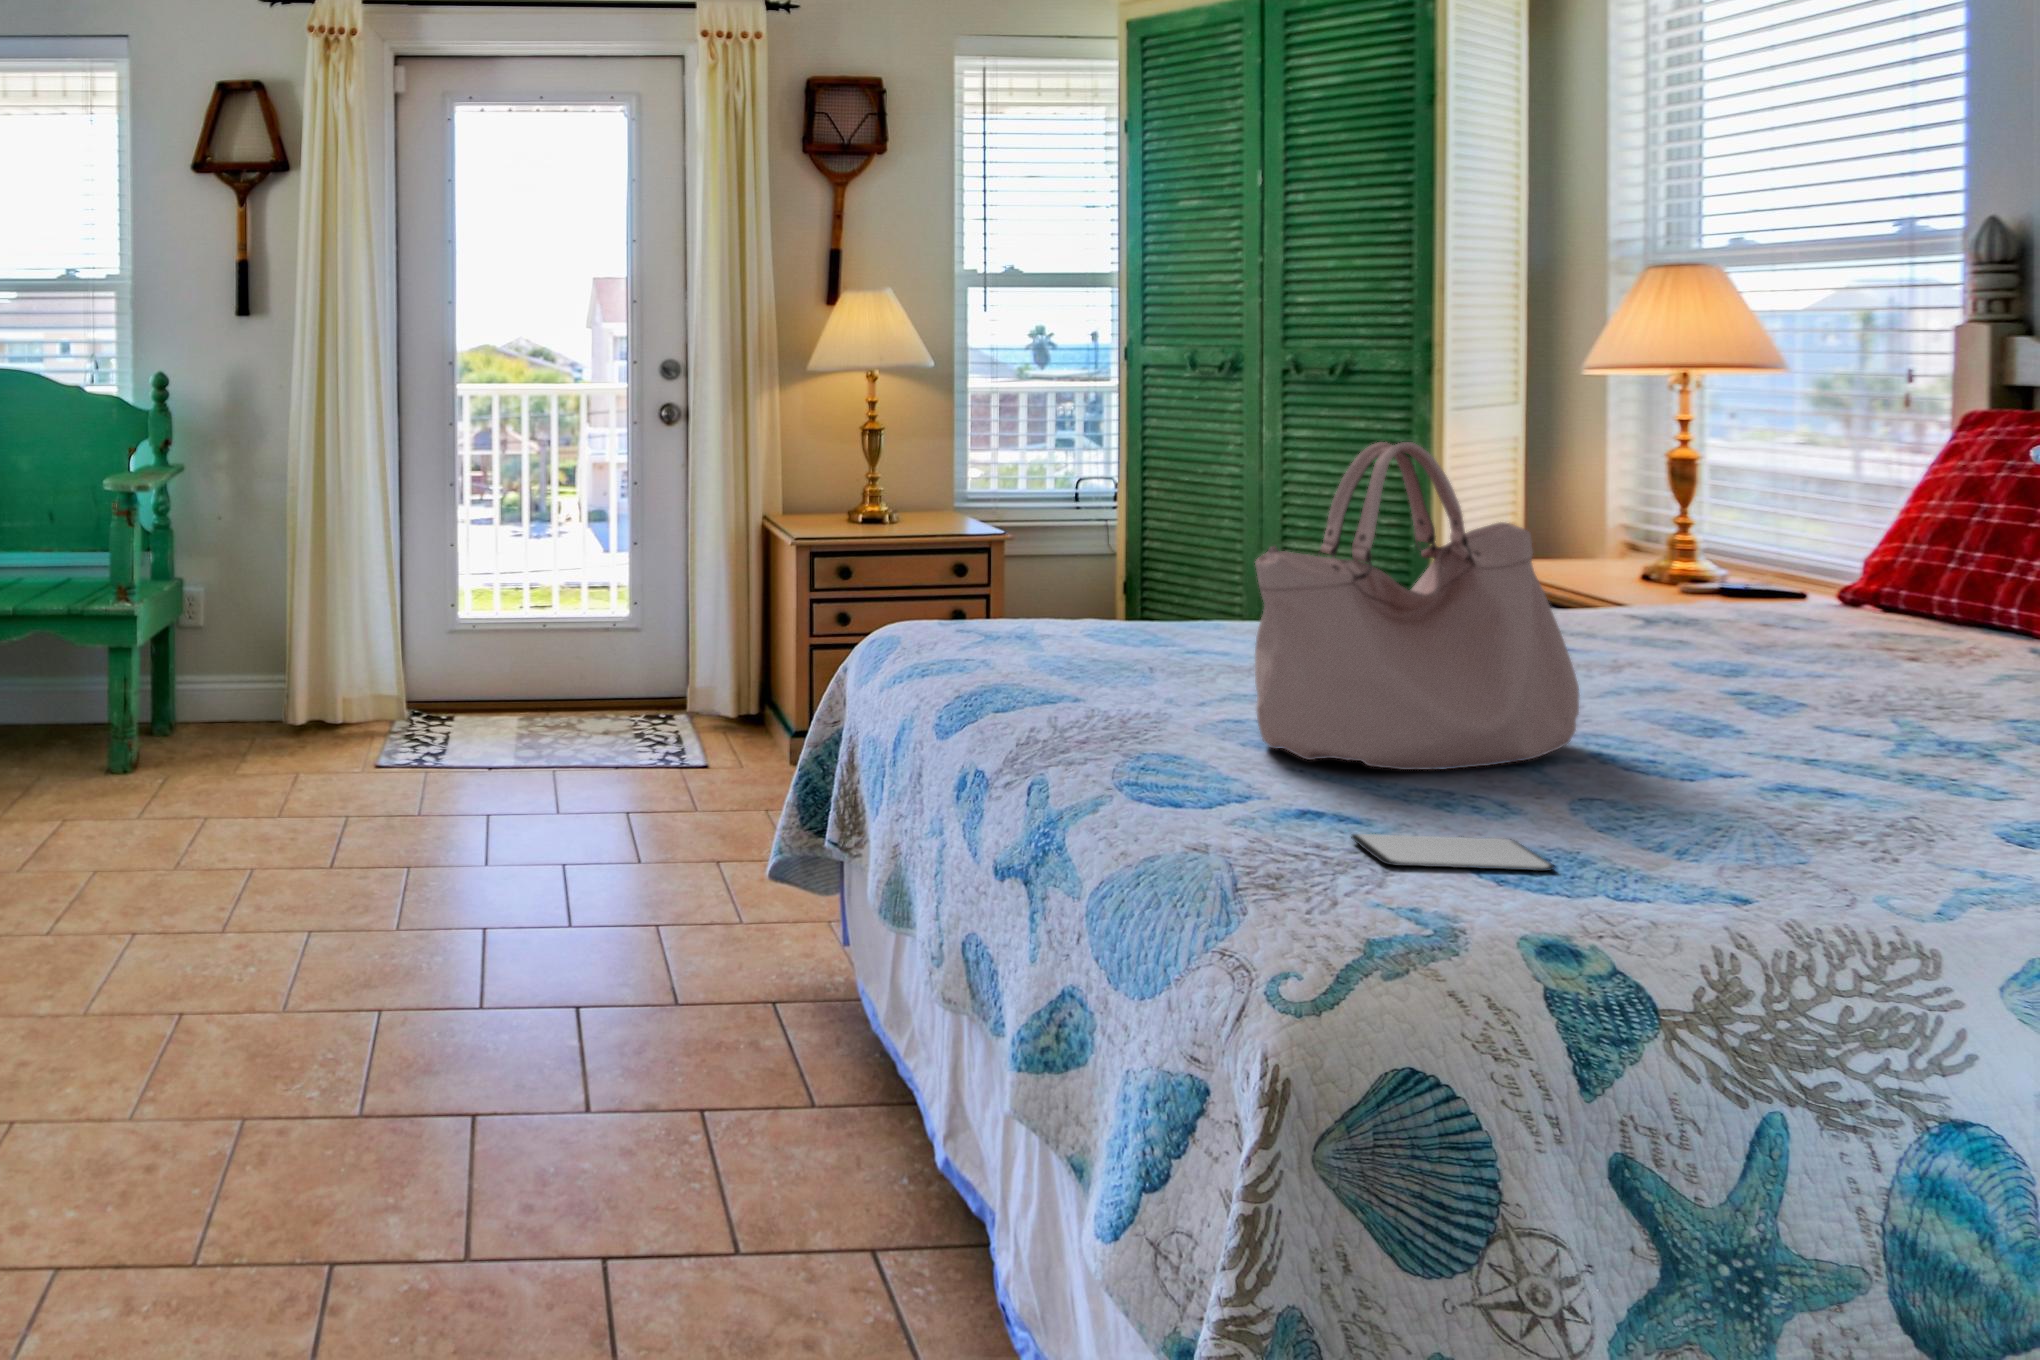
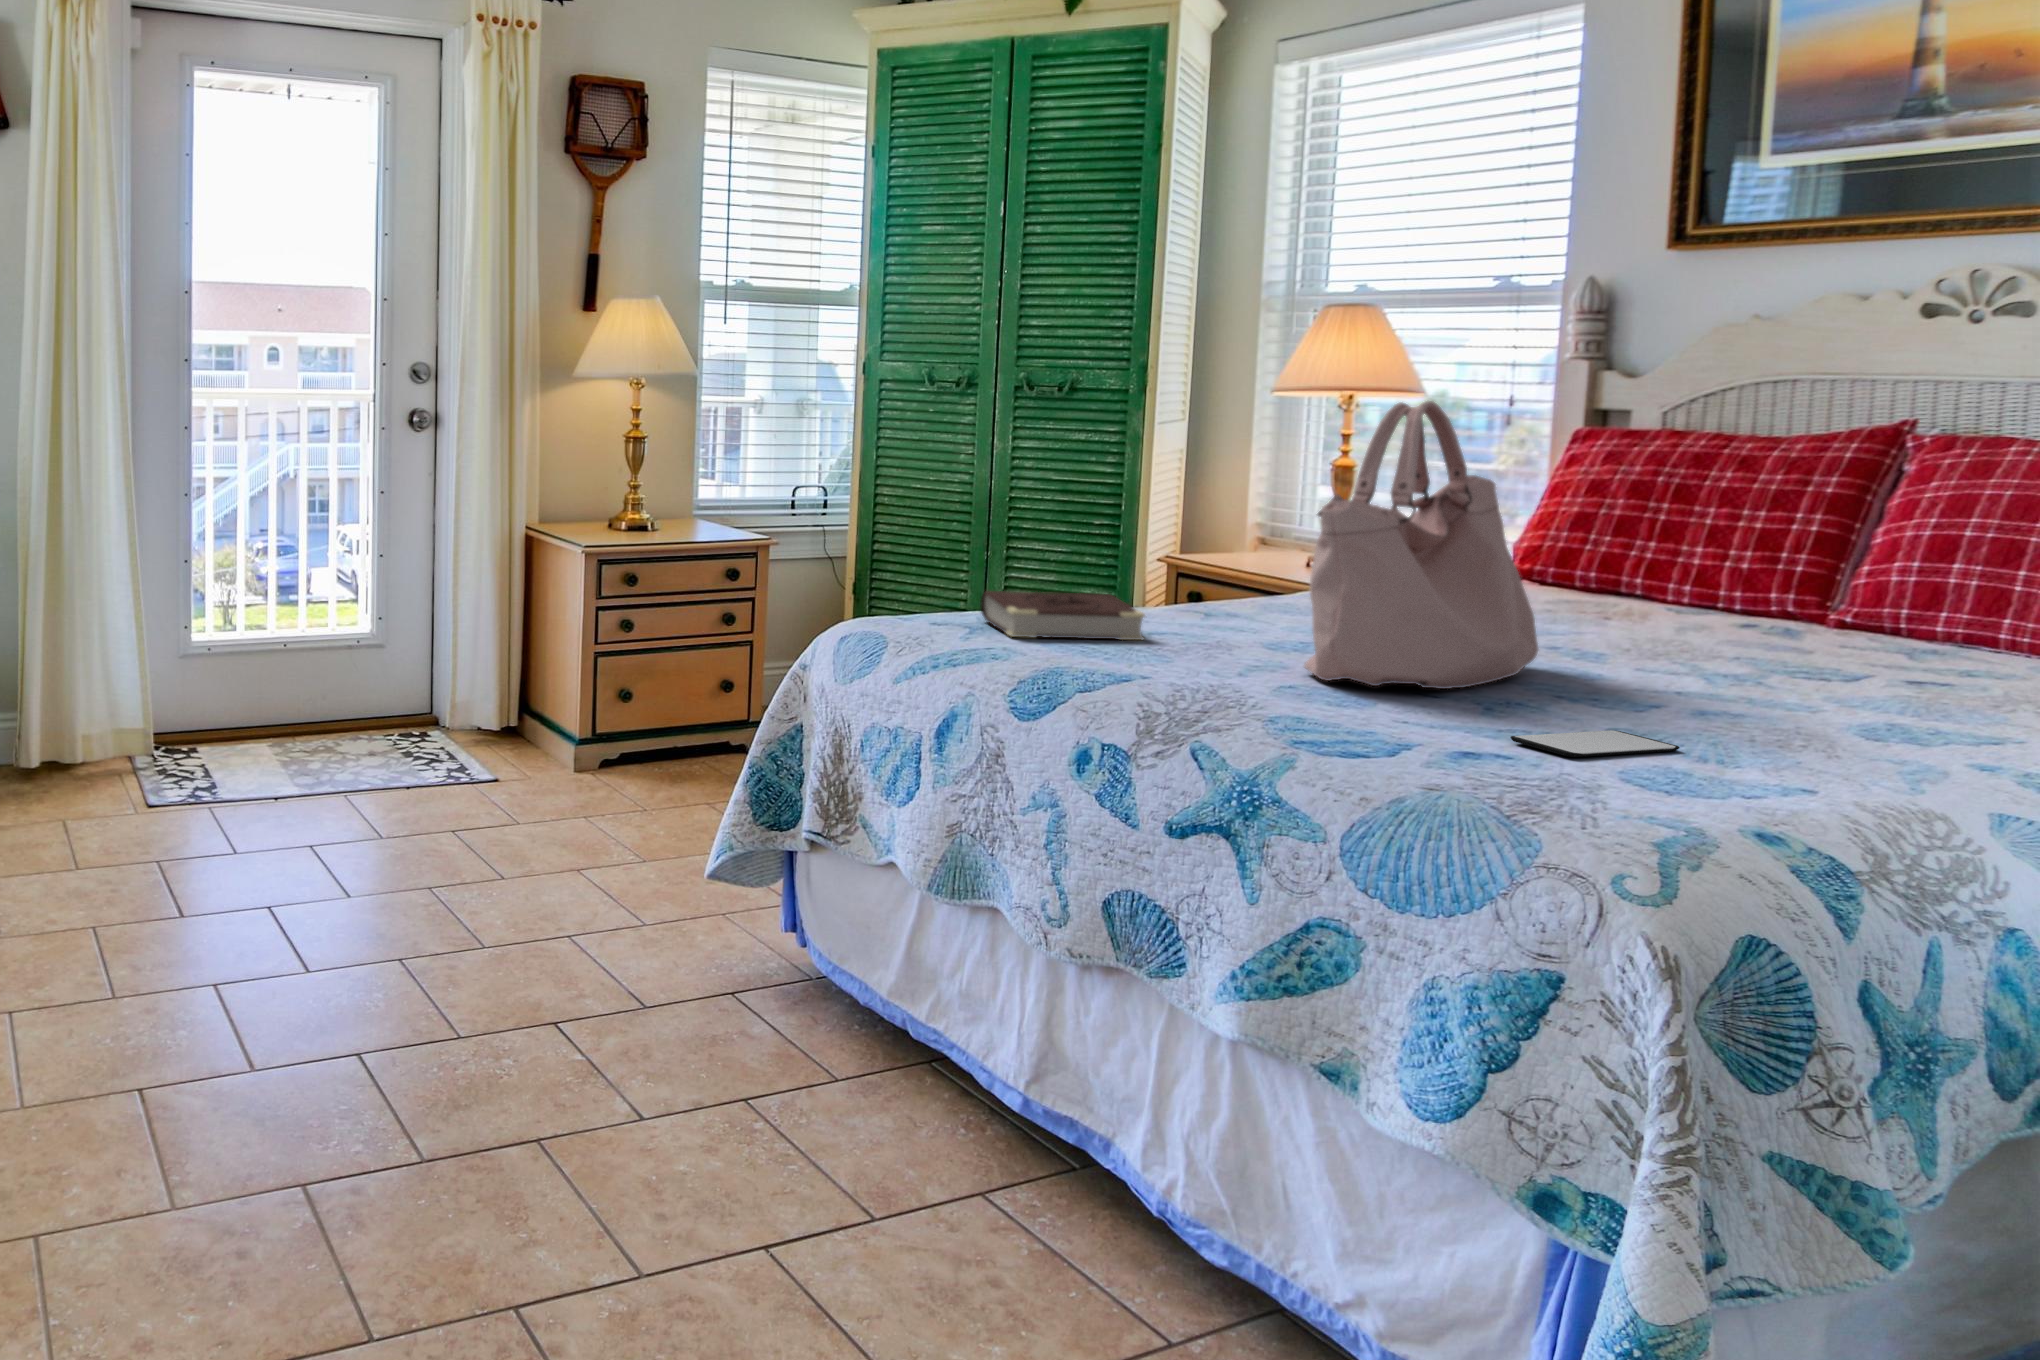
book: none [1010,619,1160,684] -> present [980,591,1145,640]

